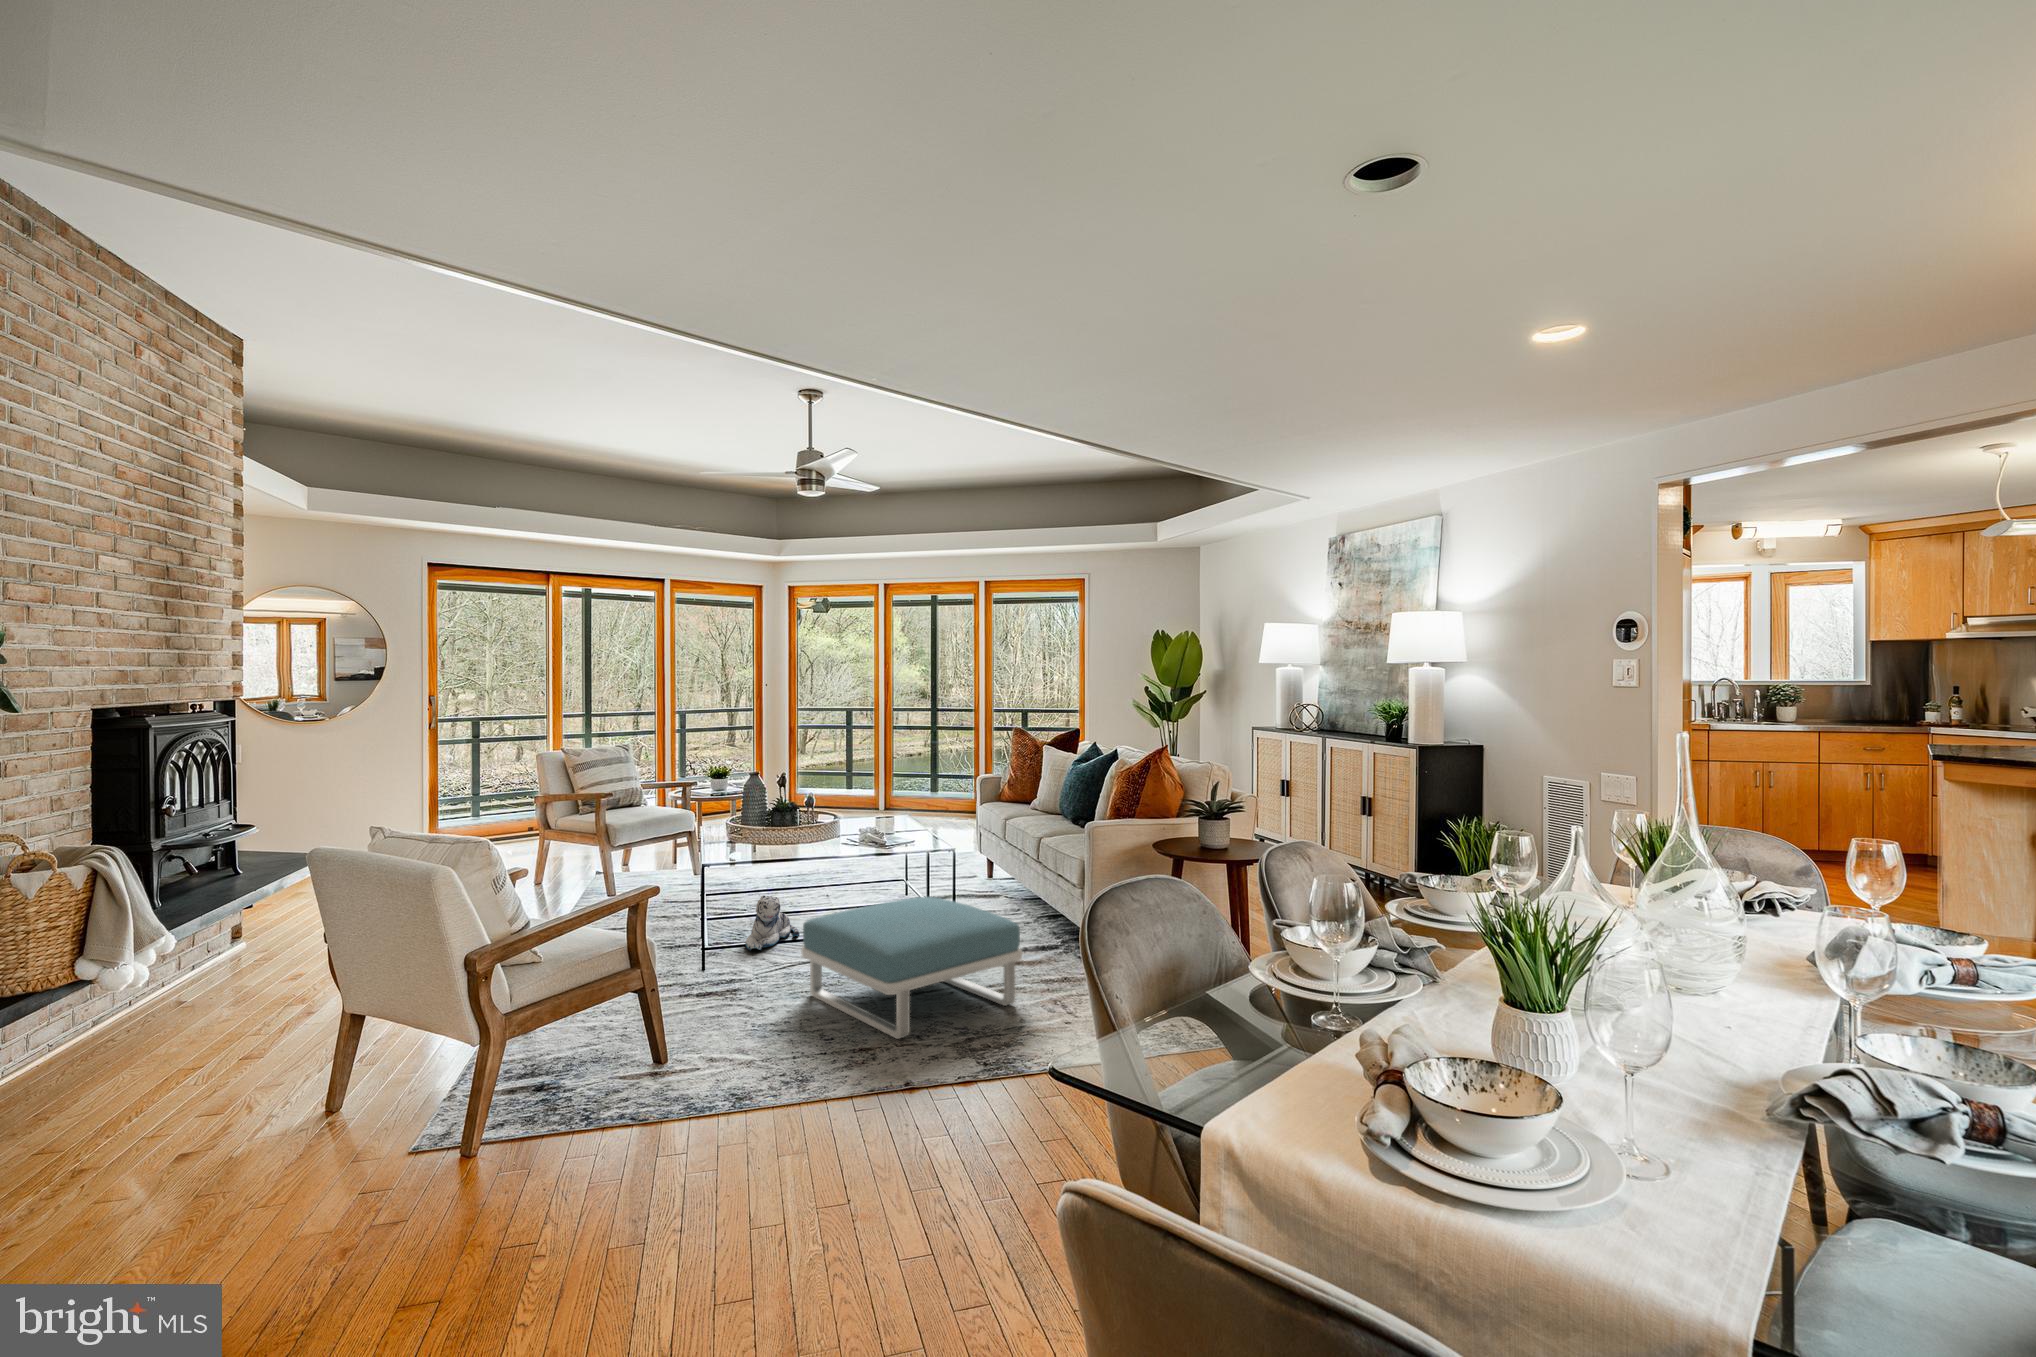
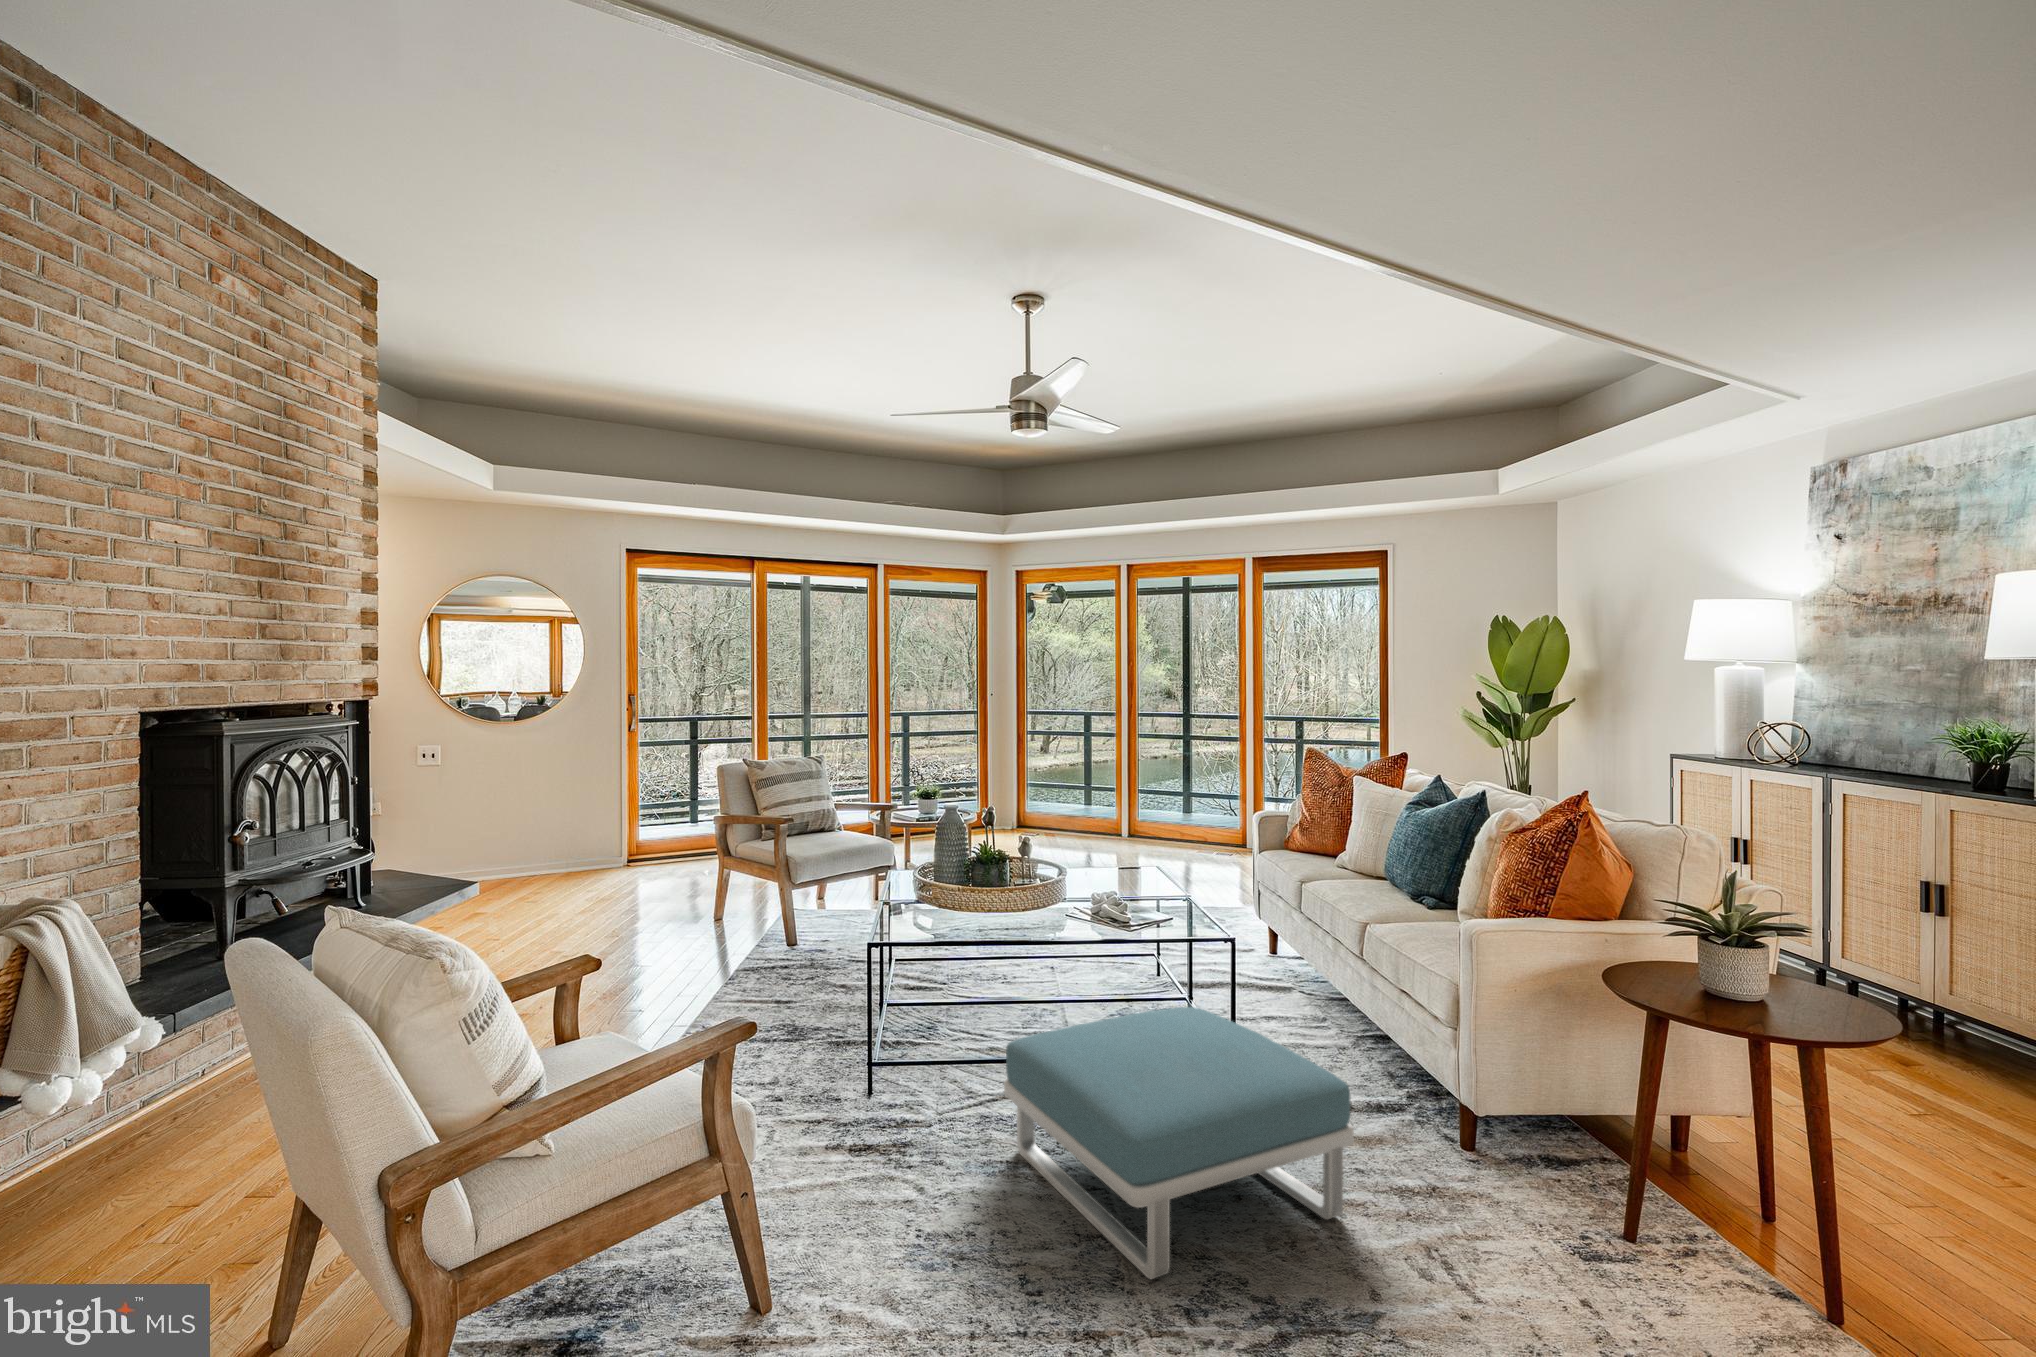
plush toy: present [745,896,800,951] -> none [938,974,1012,1053]

